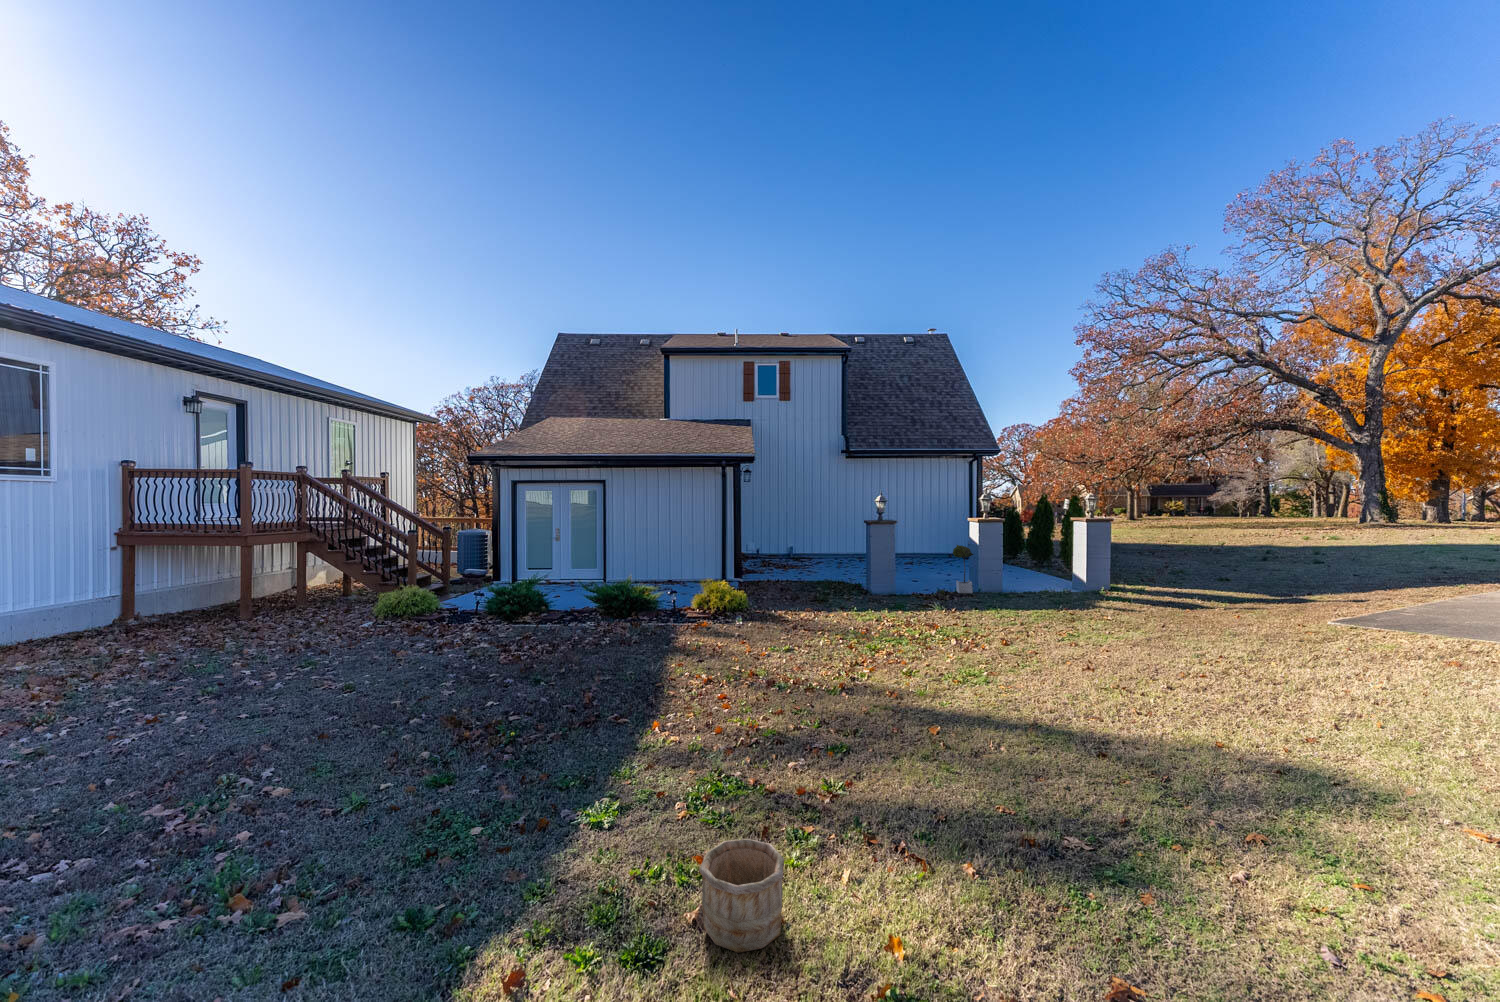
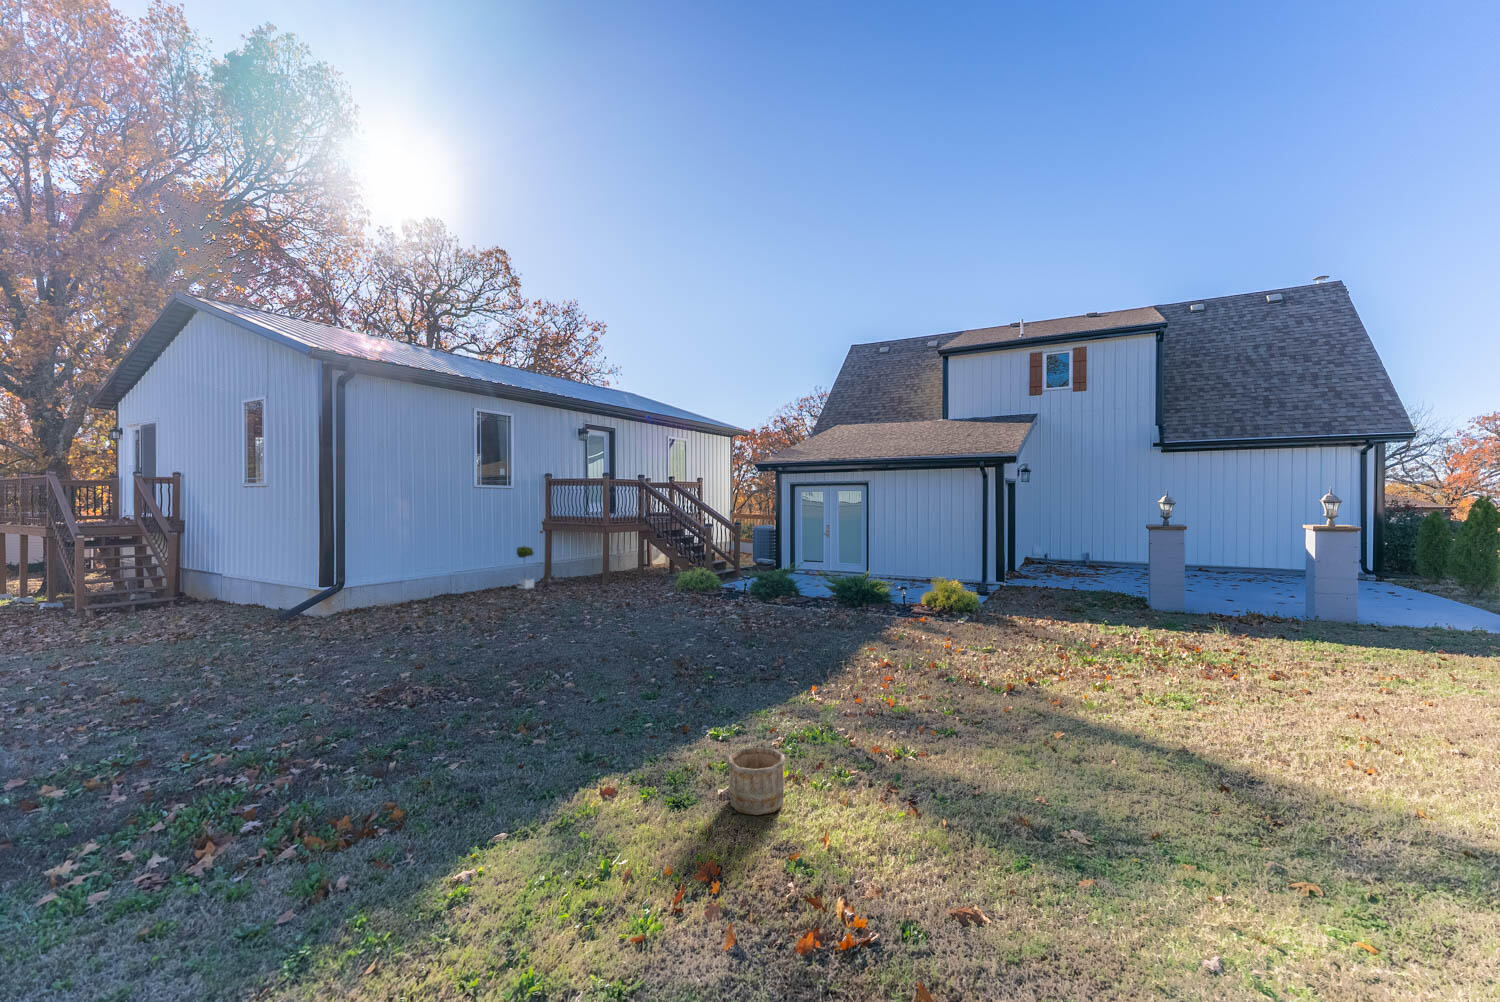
potted tree: present [953,545,974,593] -> present [517,546,534,589]

